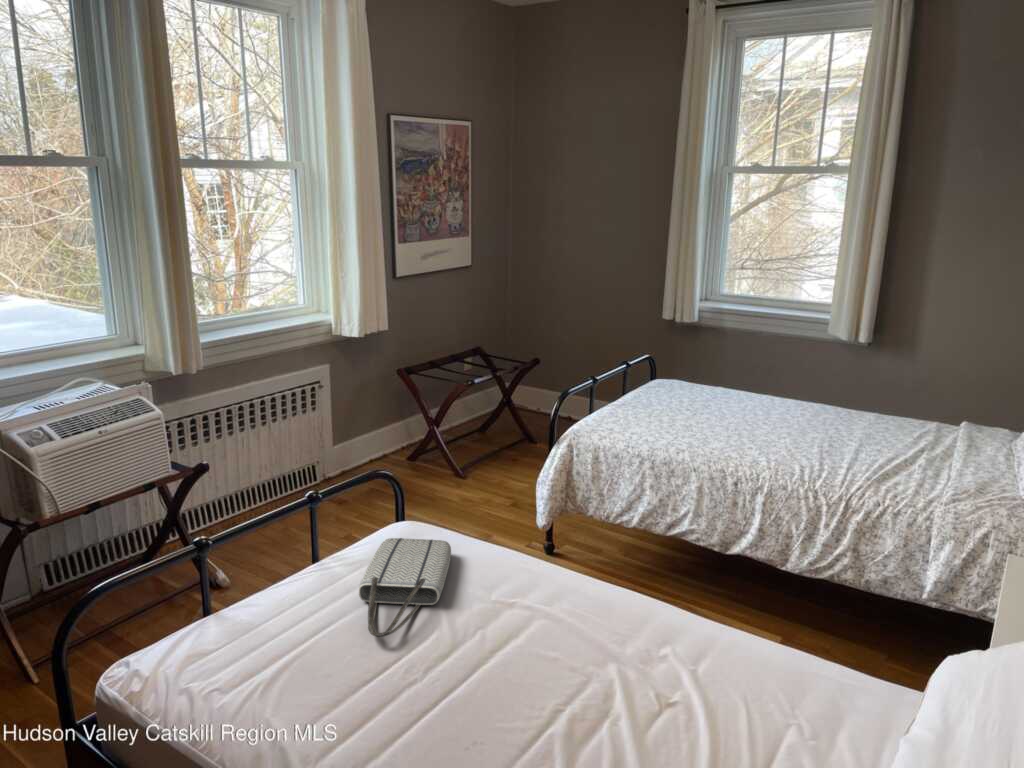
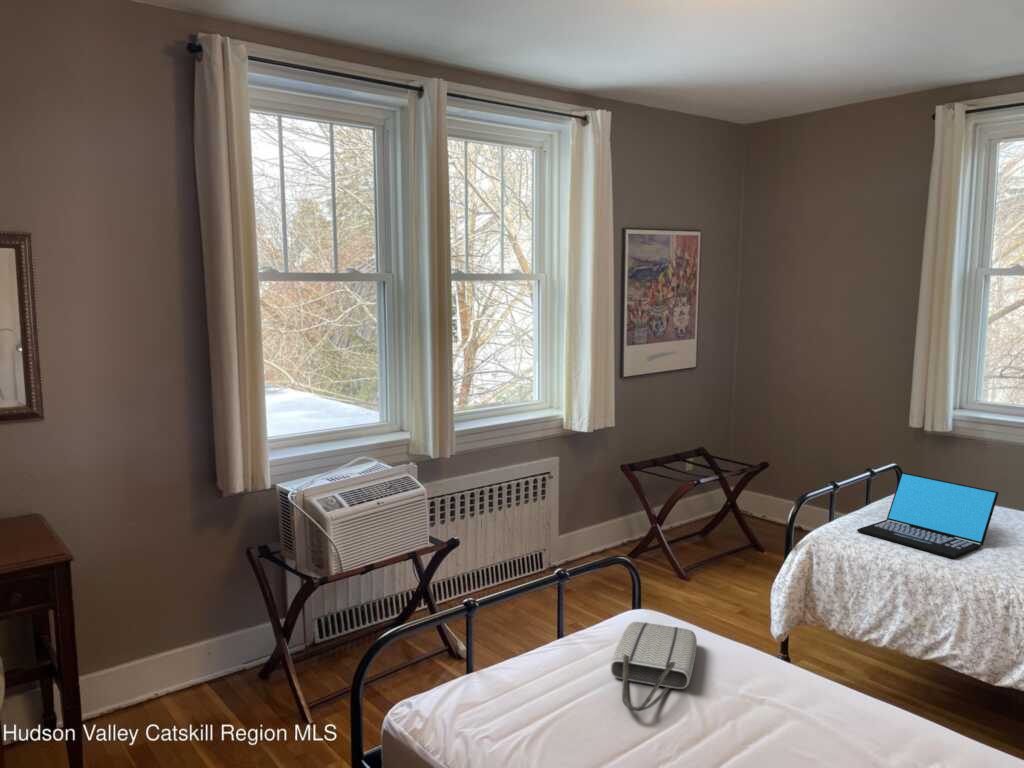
laptop: none [613,364,732,442] -> present [857,473,999,558]

